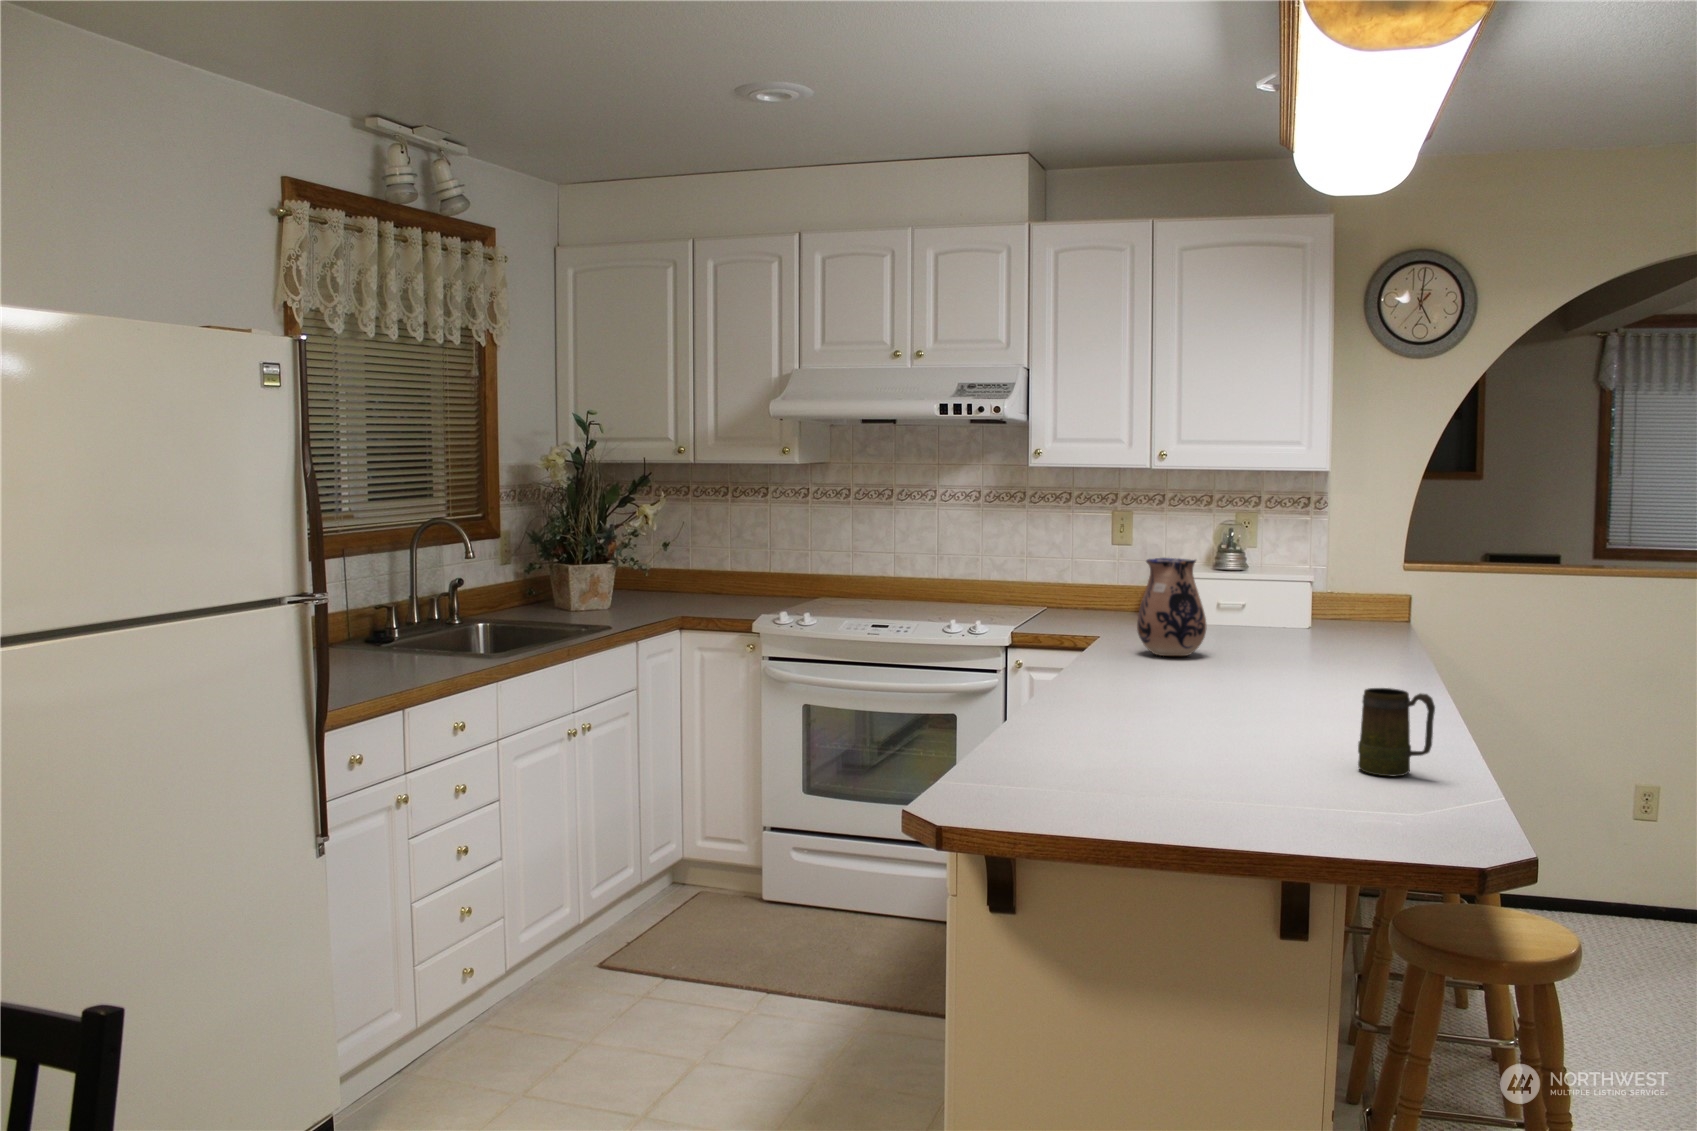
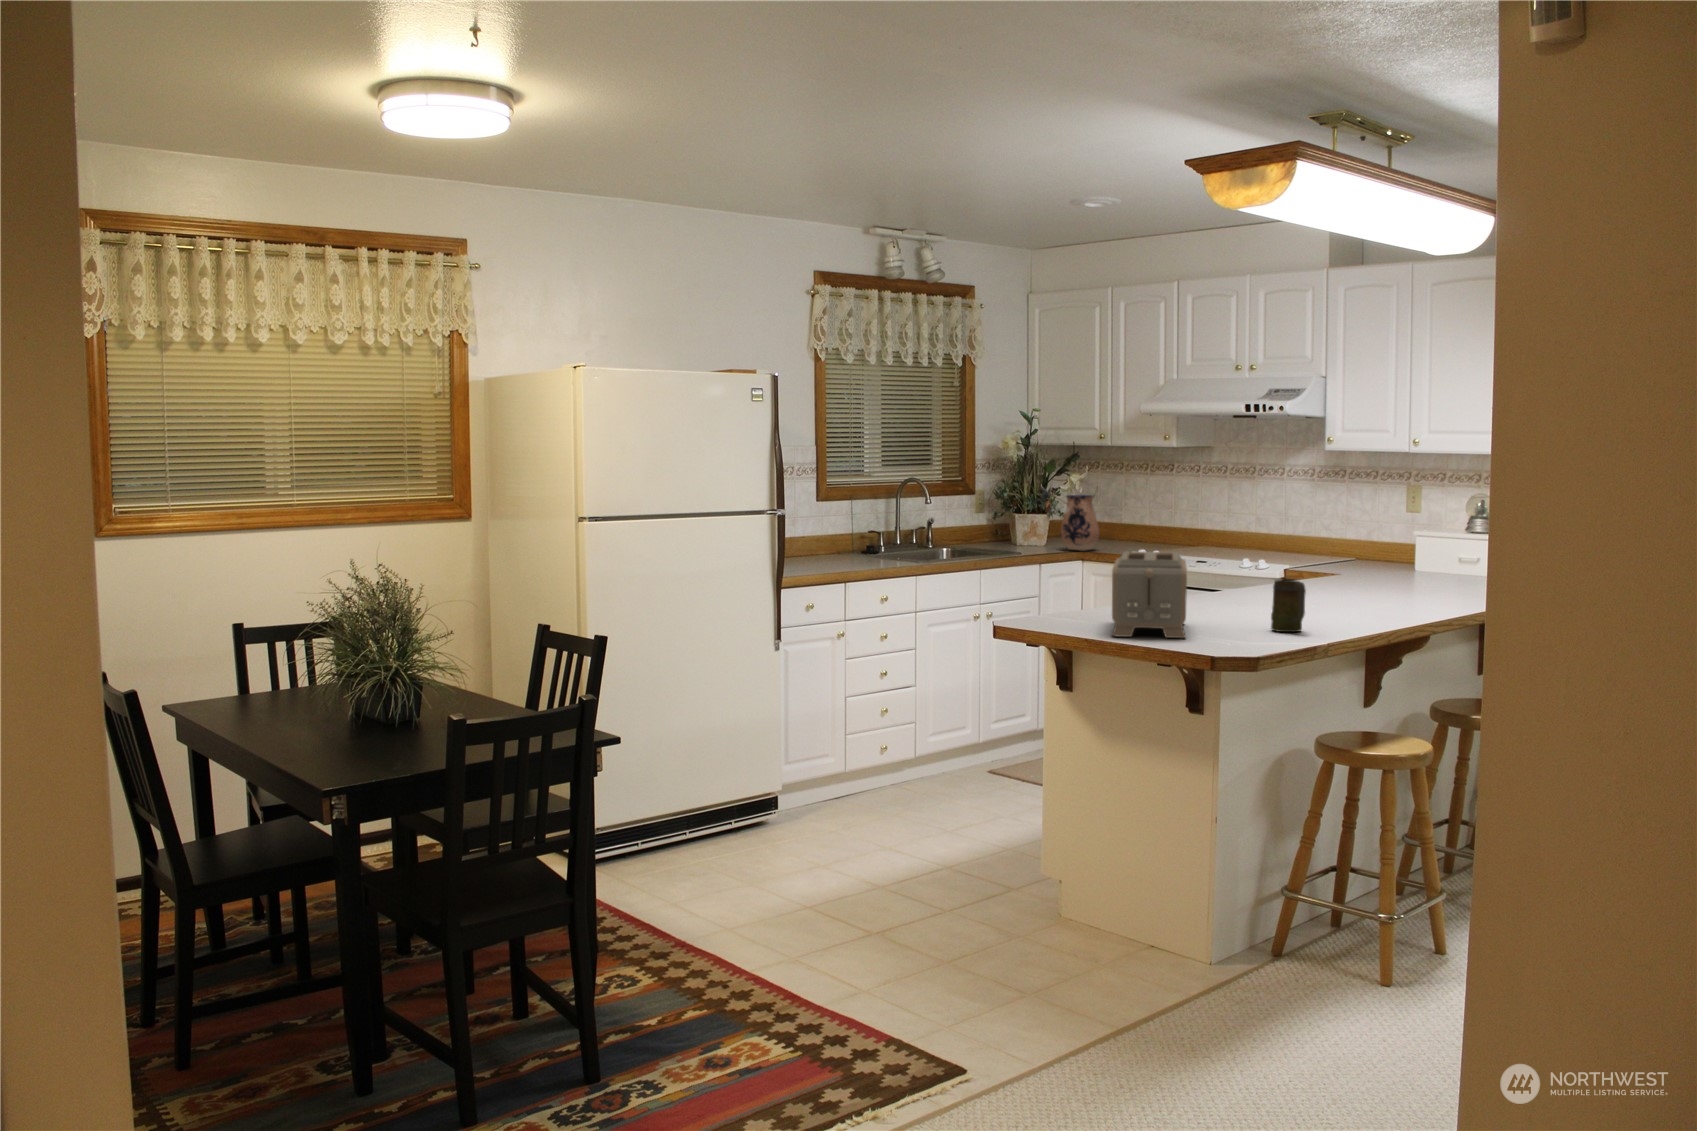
ceramic pitcher: present [1137,558,1206,656] -> present [1060,495,1099,551]
toaster: none [1109,652,1338,831] -> present [1112,552,1187,638]

